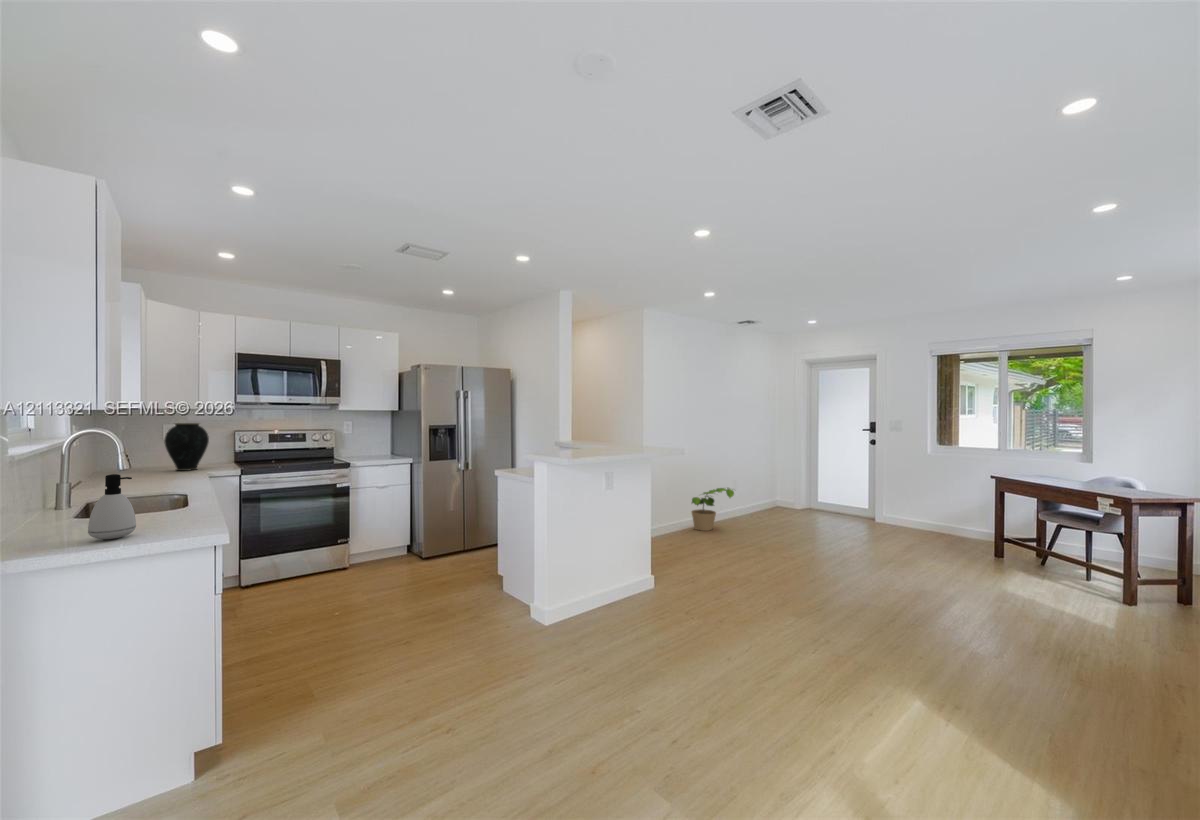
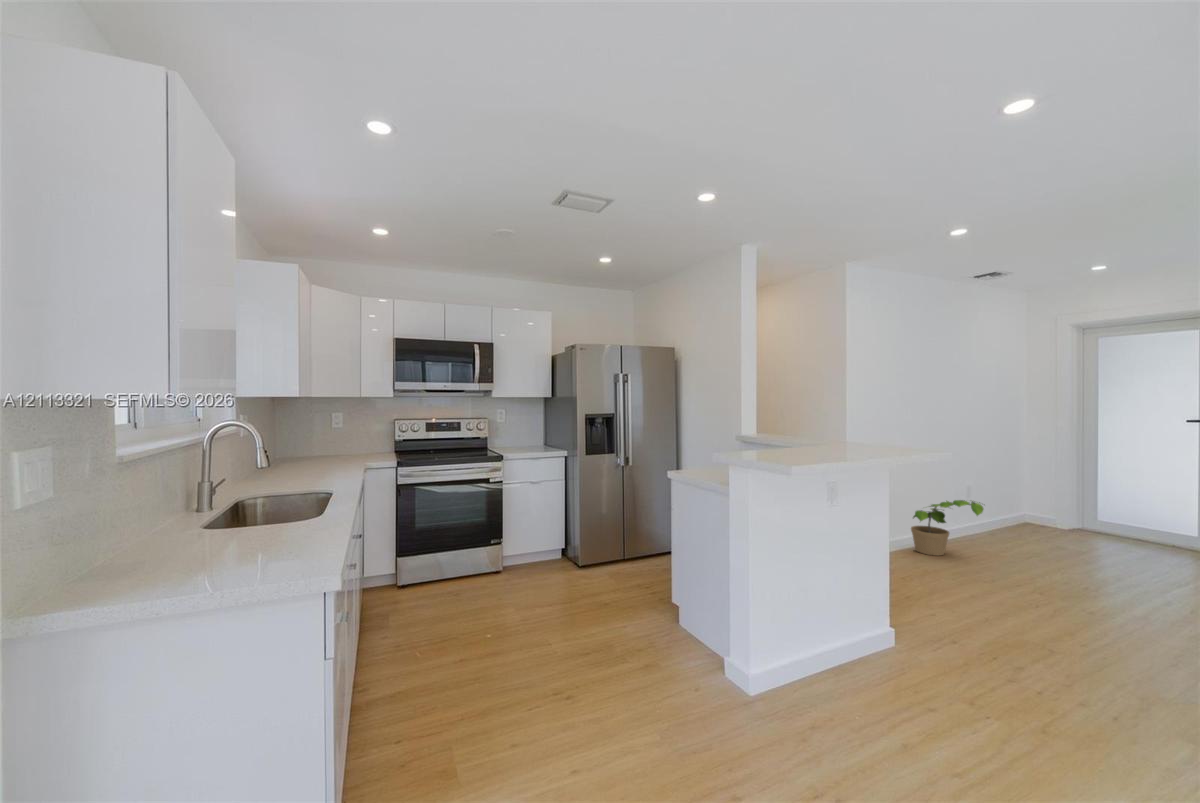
vase: present [164,423,209,471] -> none [330,411,369,461]
soap dispenser: present [88,474,136,539] -> none [171,487,232,577]

